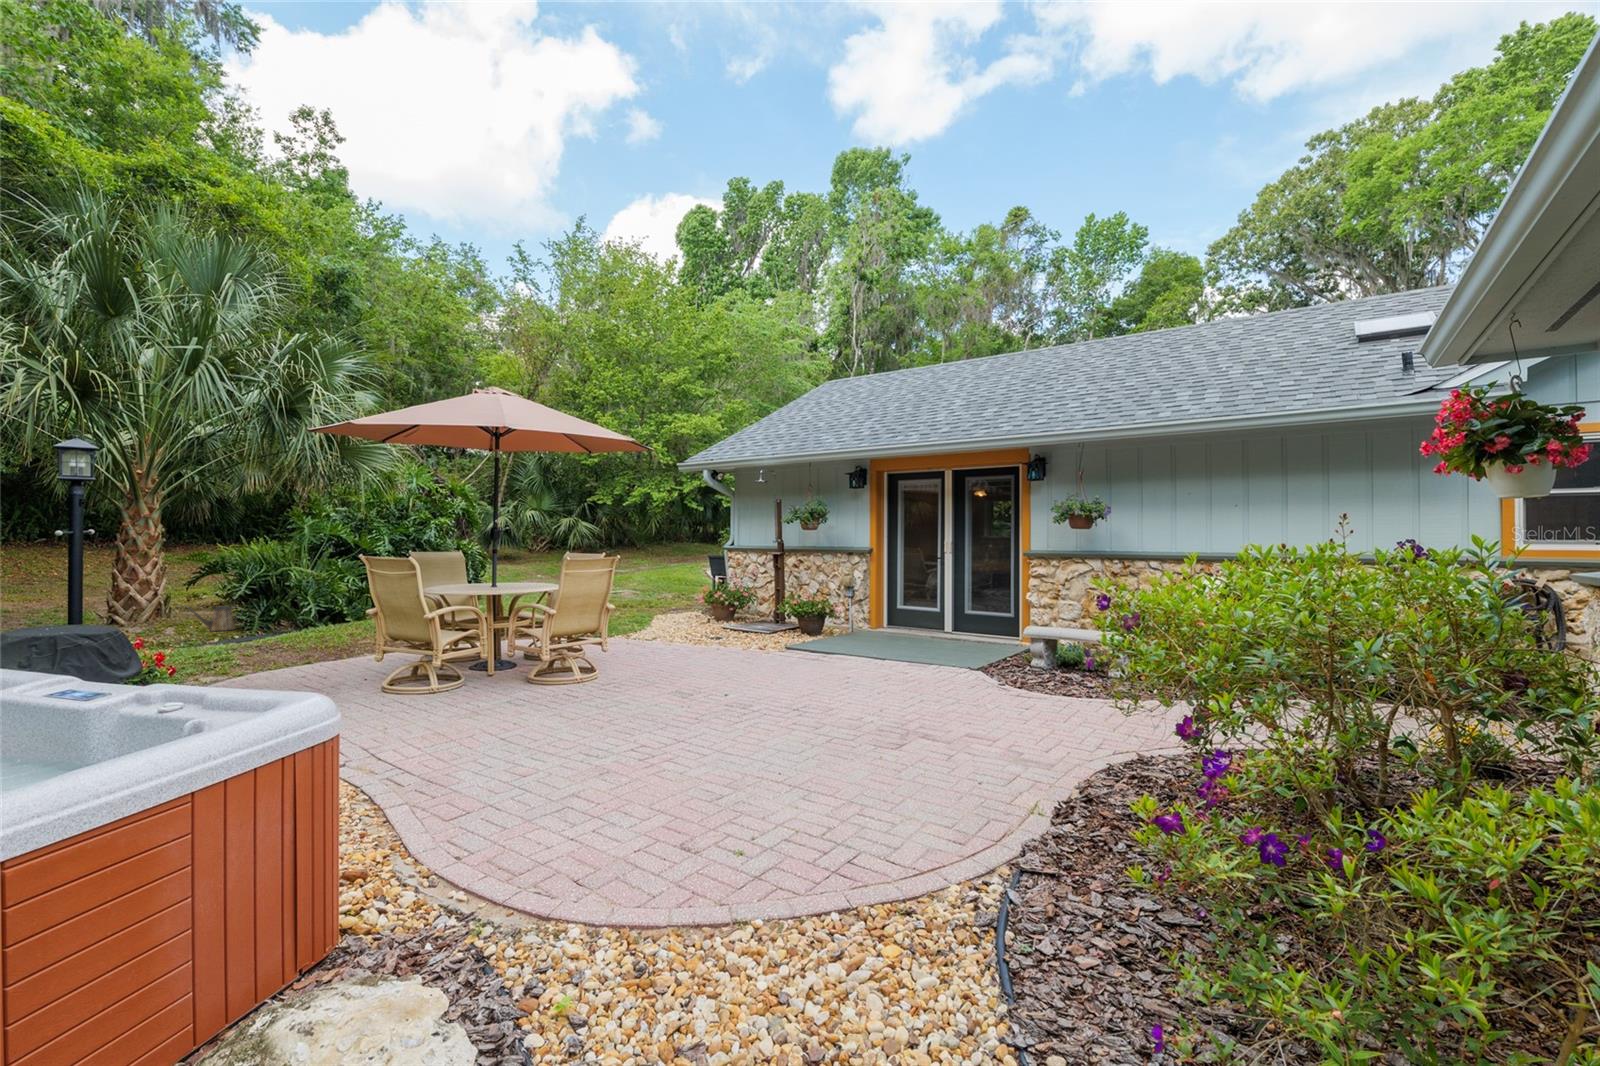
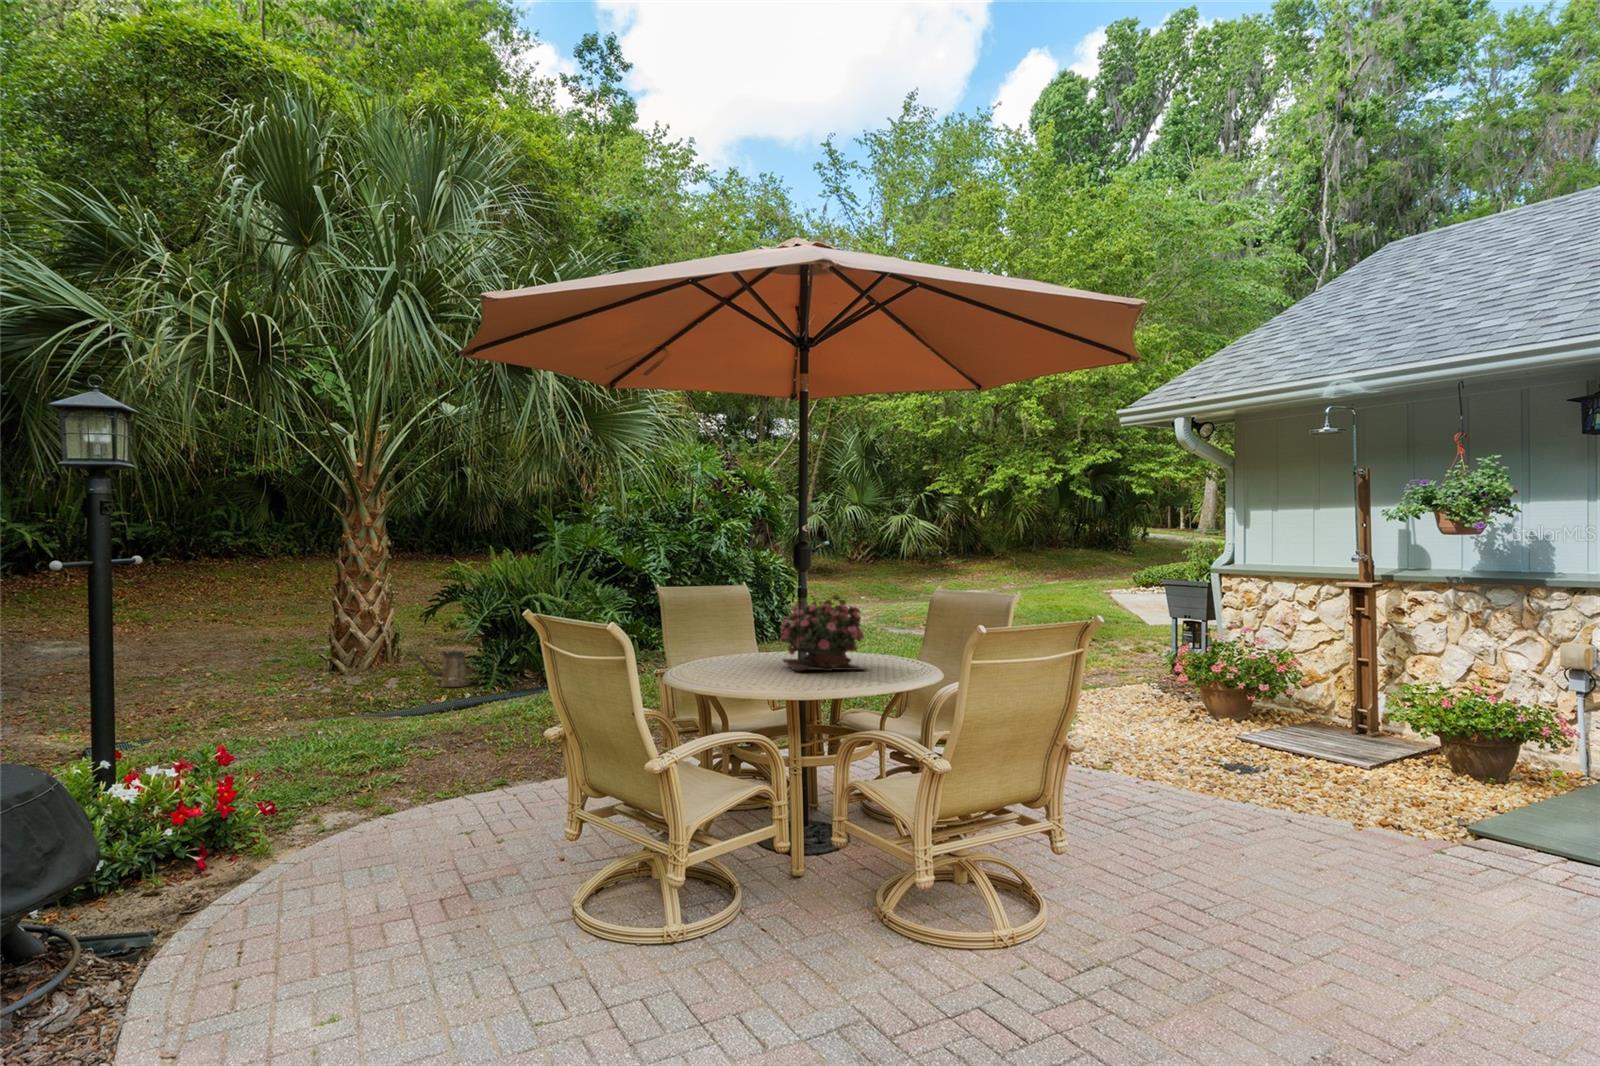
potted flower: none [475,552,521,586] -> present [781,595,867,671]

